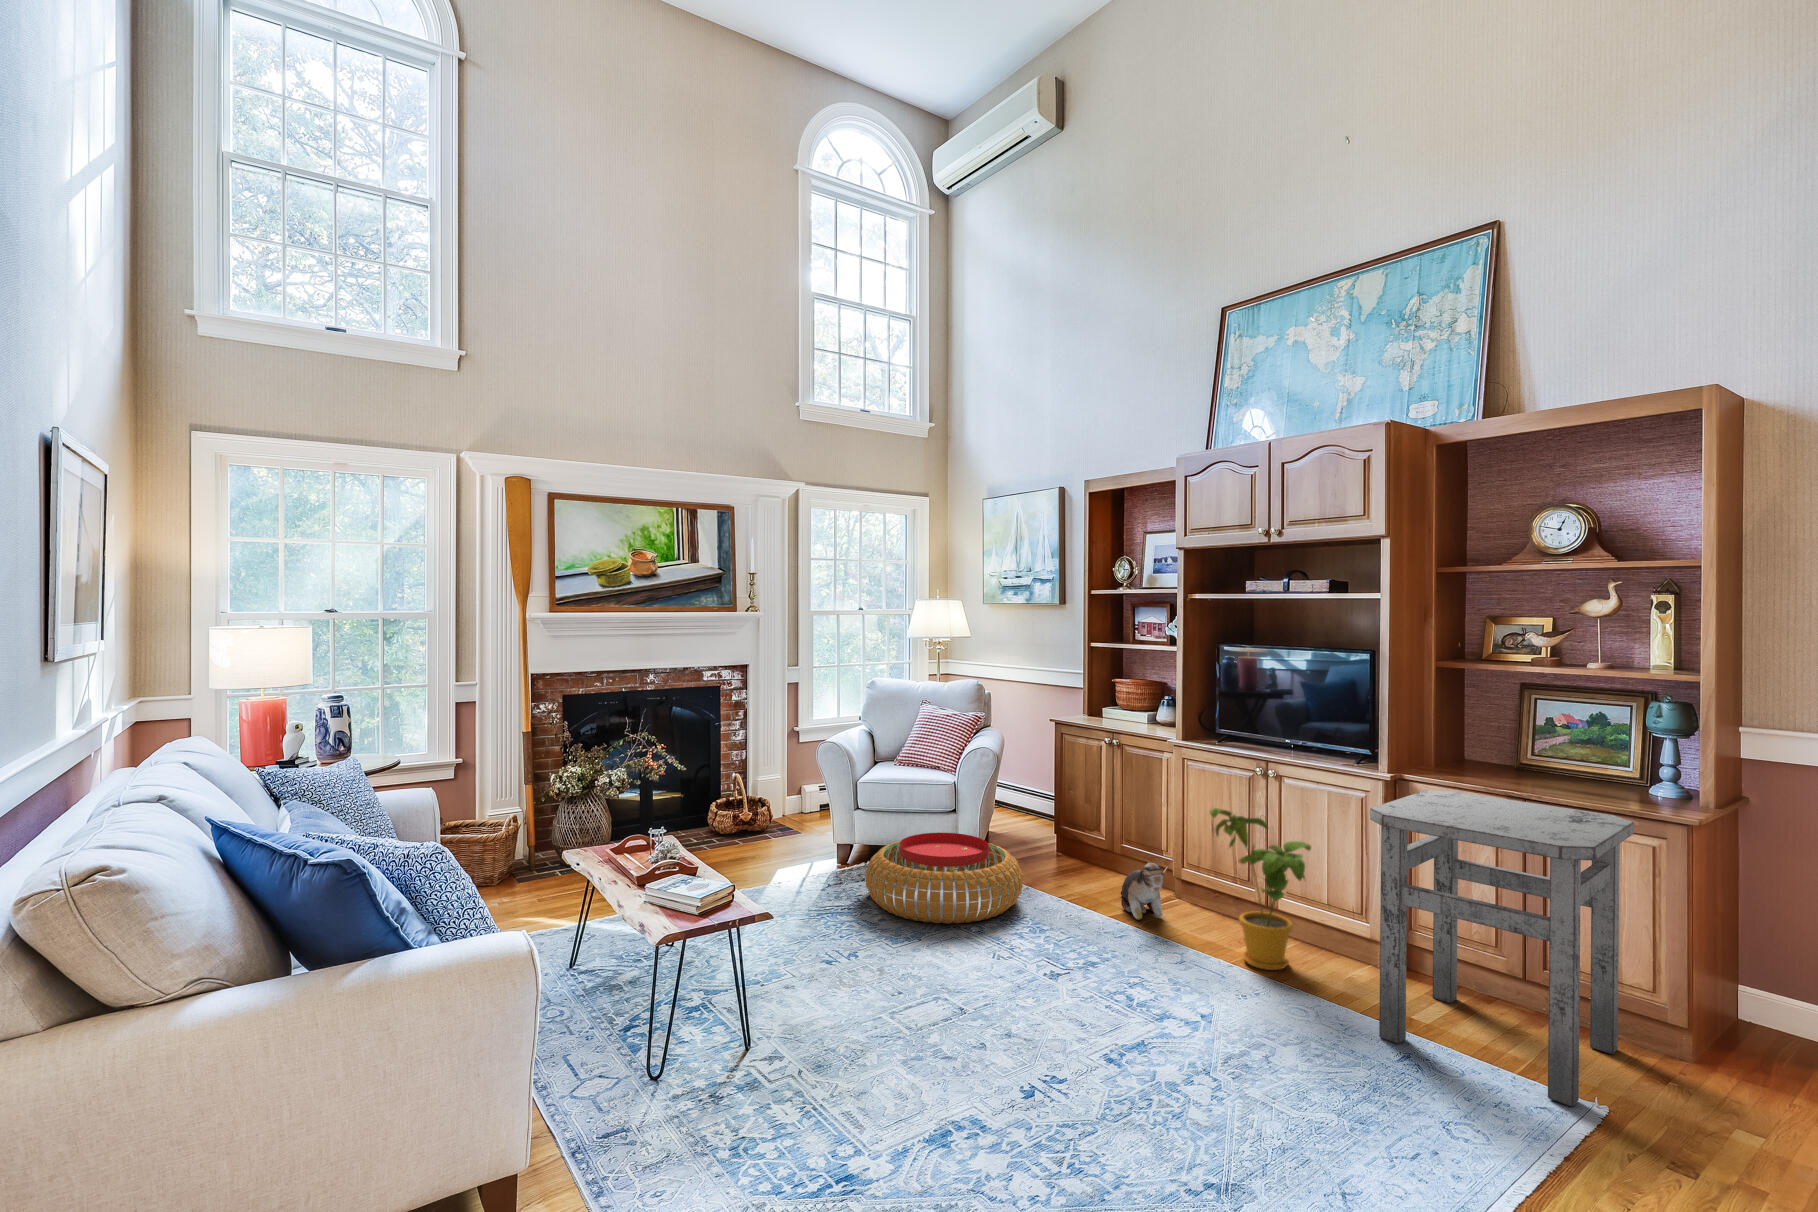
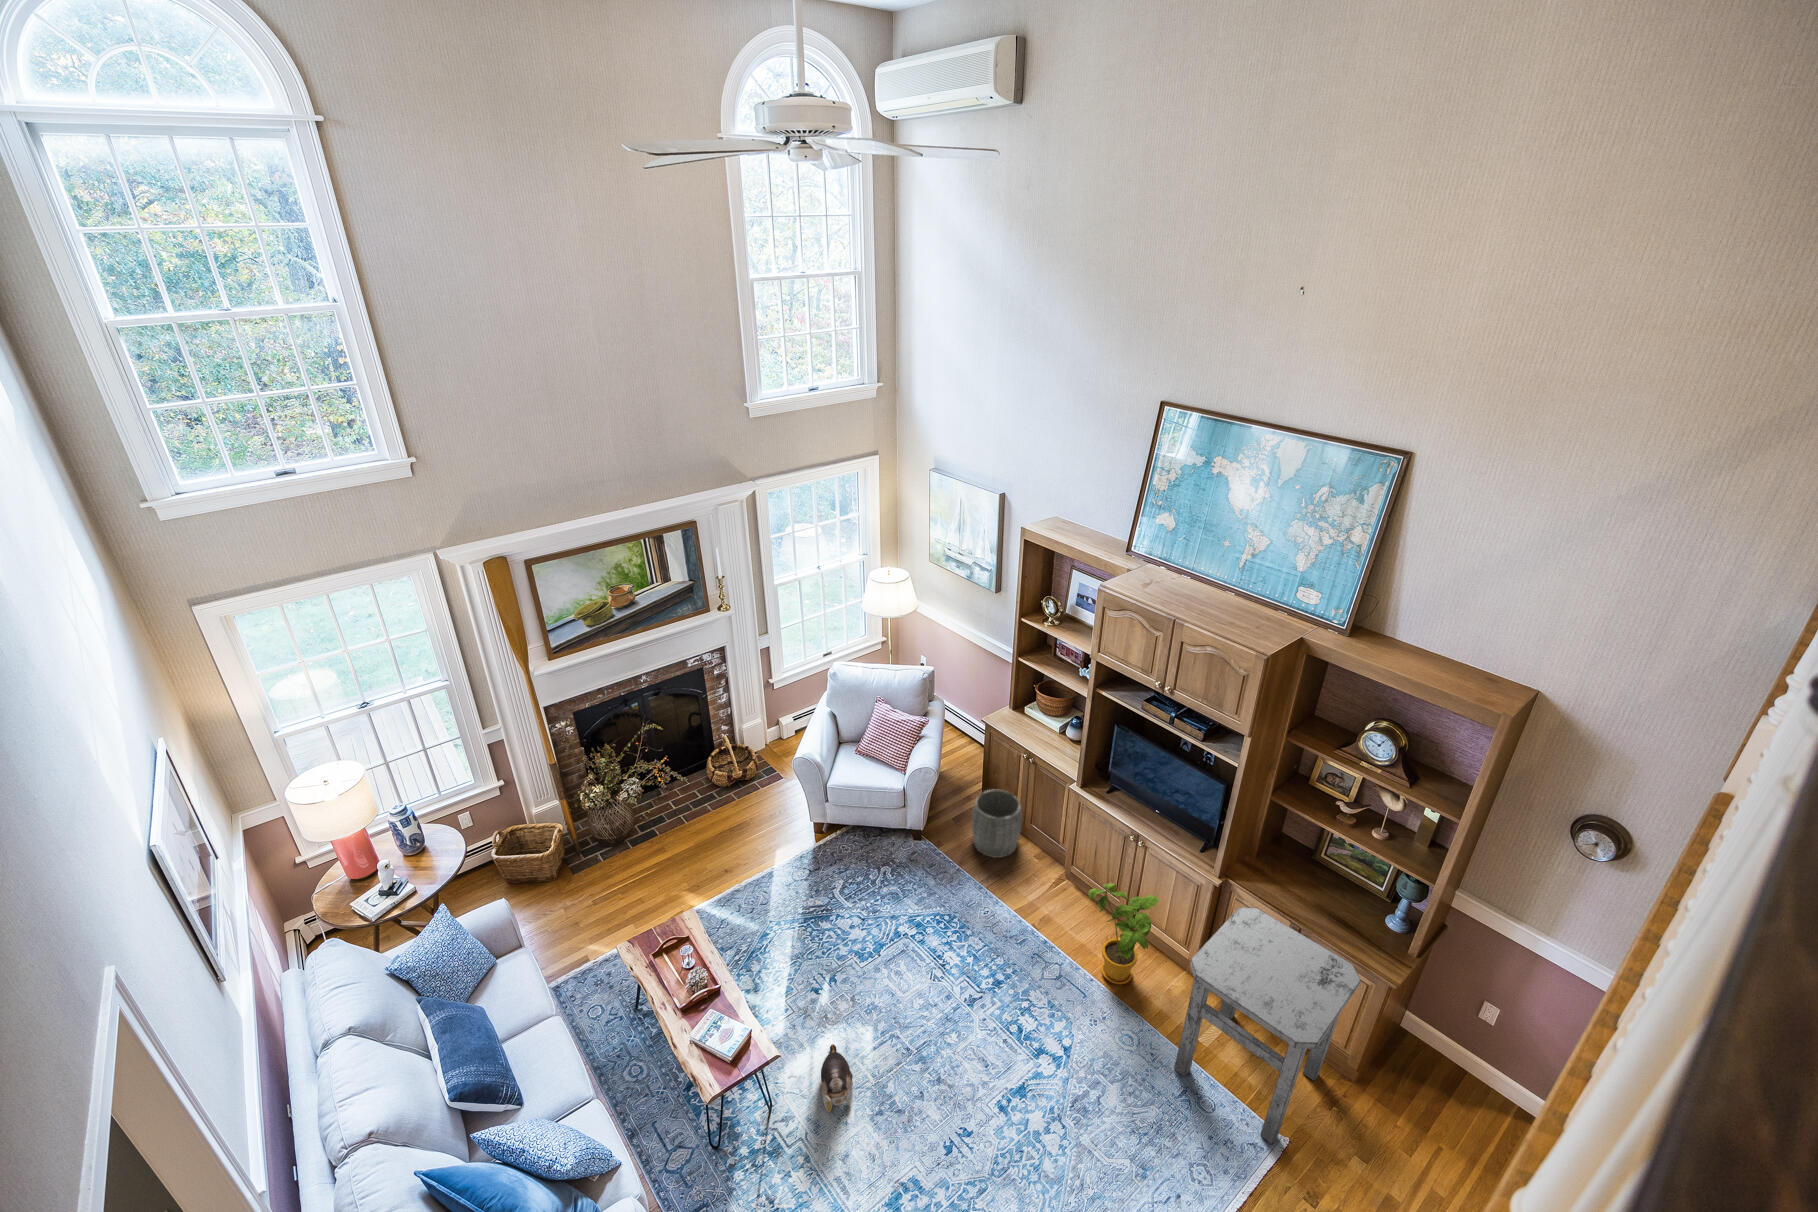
woven basket: none [1044,804,1110,884] -> present [972,790,1022,858]
pouf: present [866,833,1023,924] -> none [837,831,954,930]
plush toy: present [1121,863,1168,920] -> present [821,1044,853,1112]

